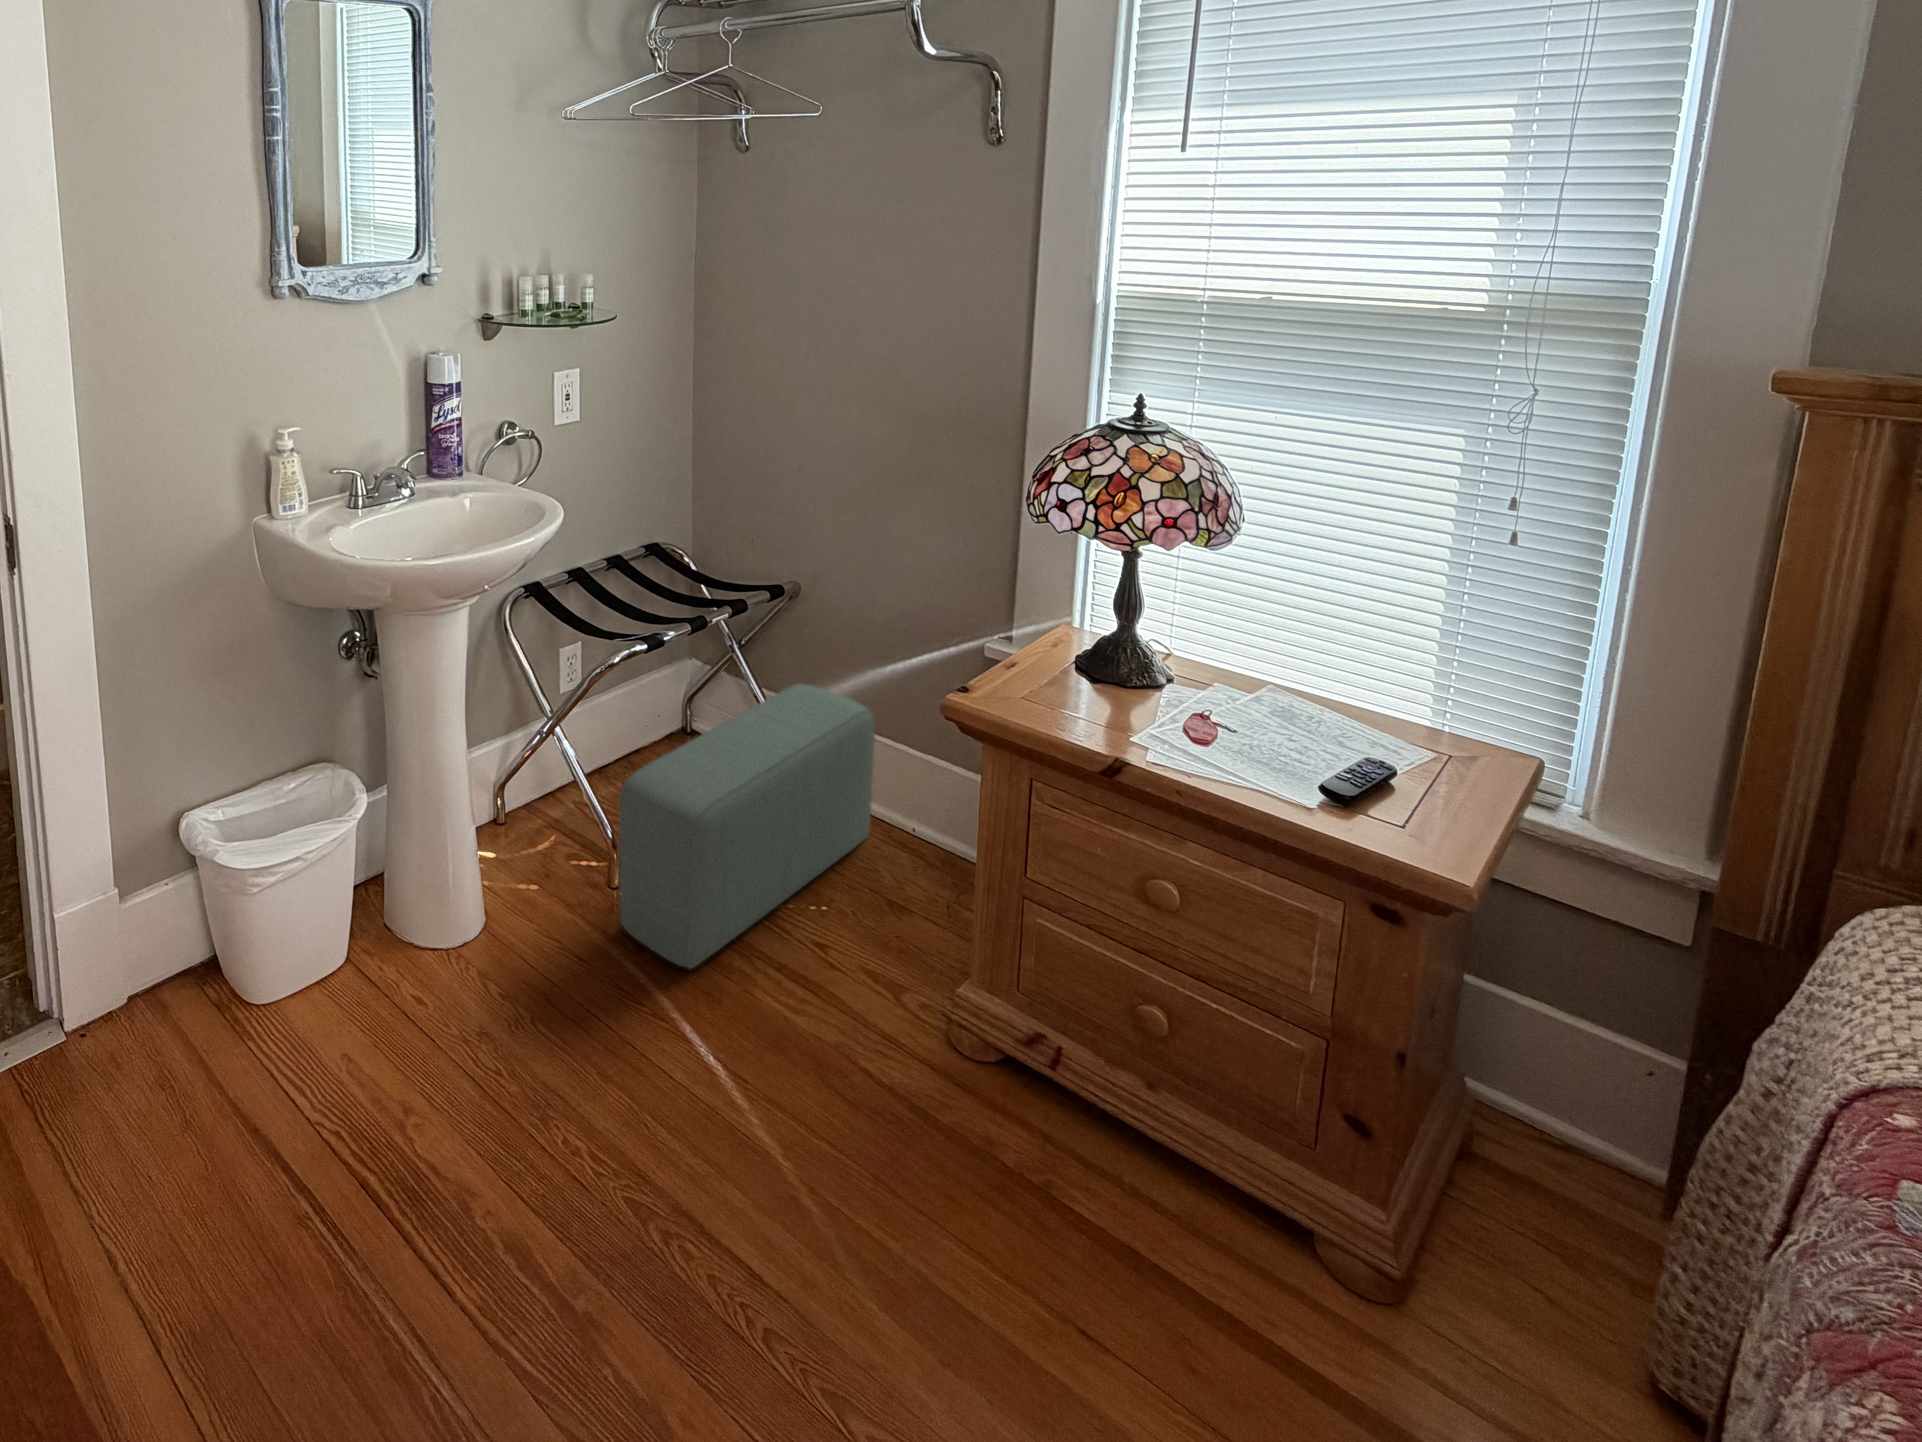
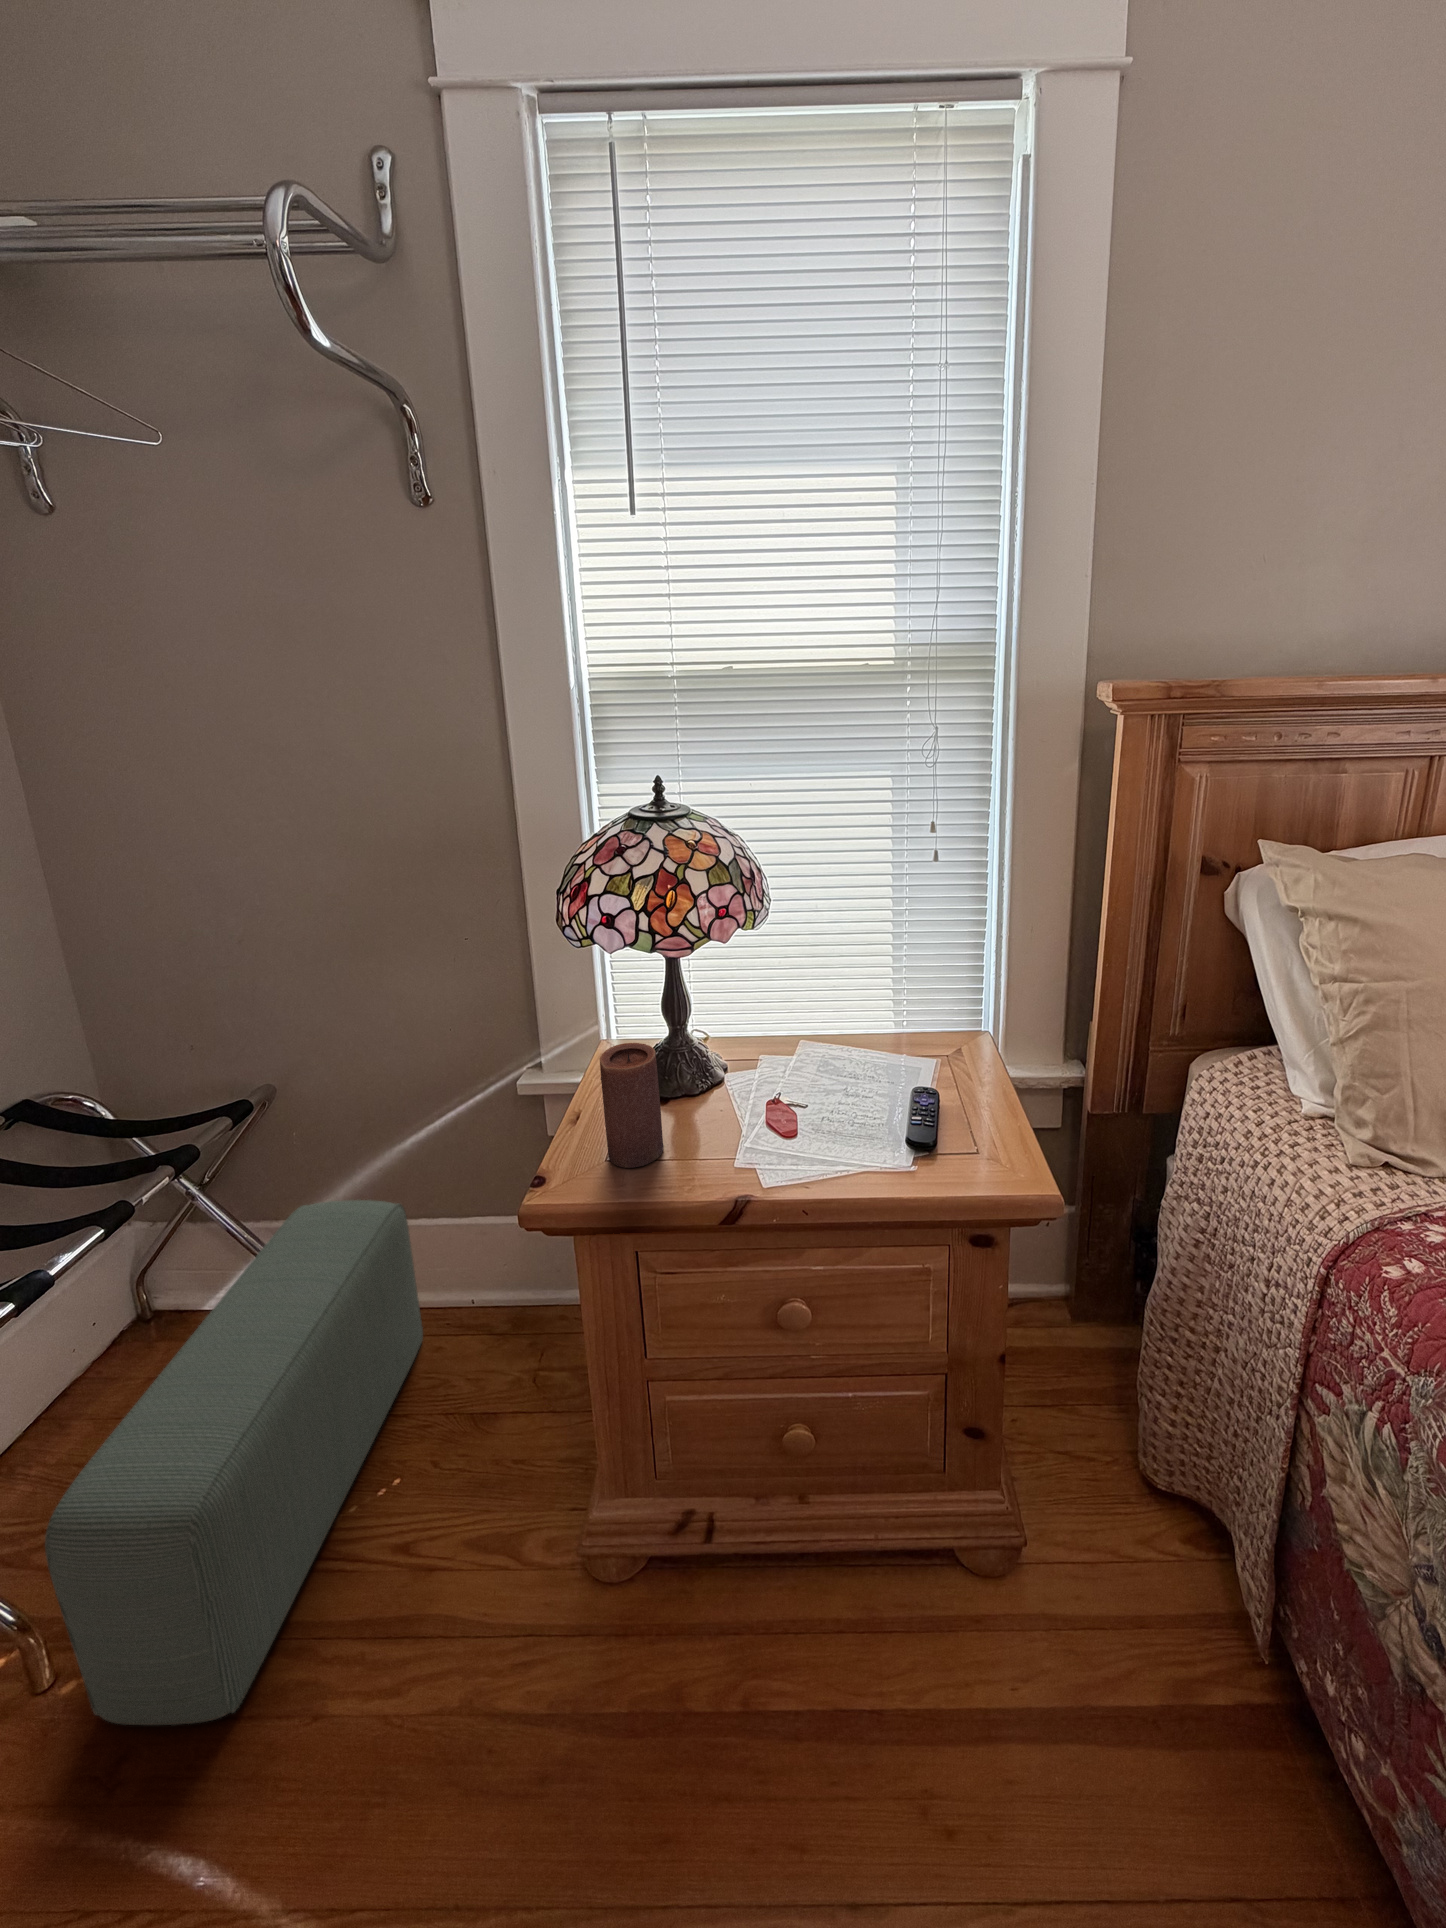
candle: none [1025,612,1082,719] -> present [600,1043,664,1168]

